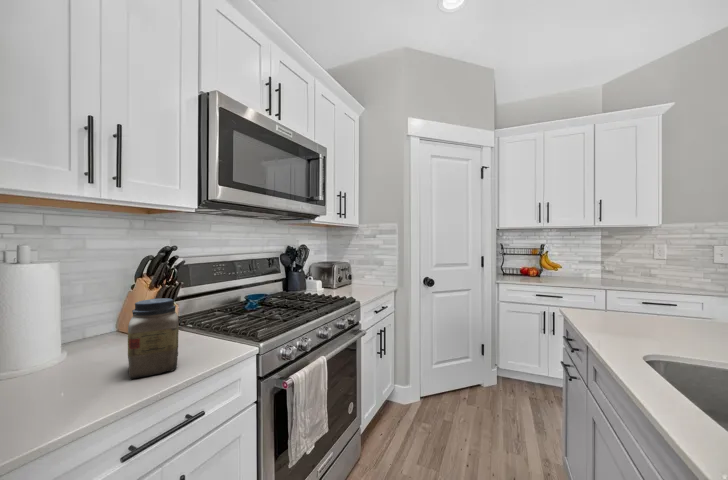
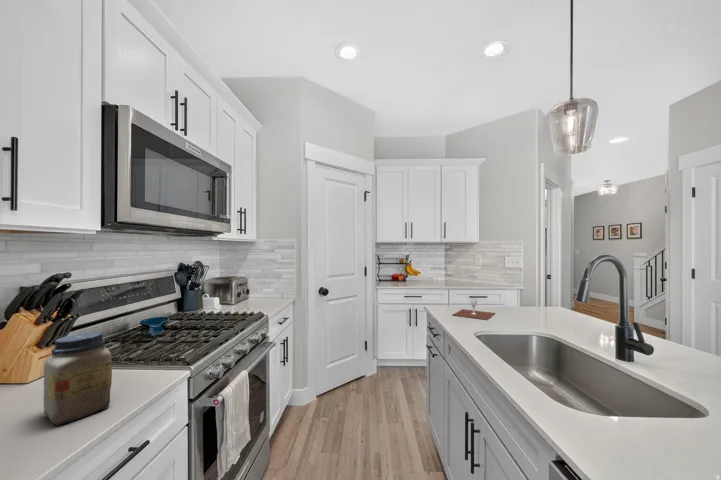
wine glass: none [601,305,686,339] -> present [453,299,495,320]

